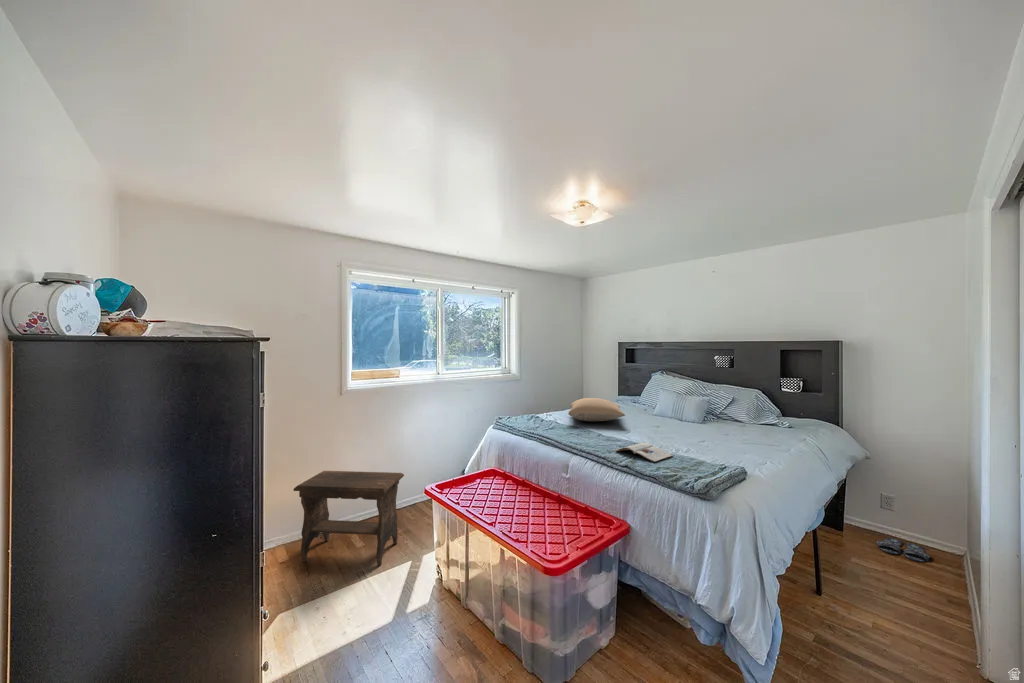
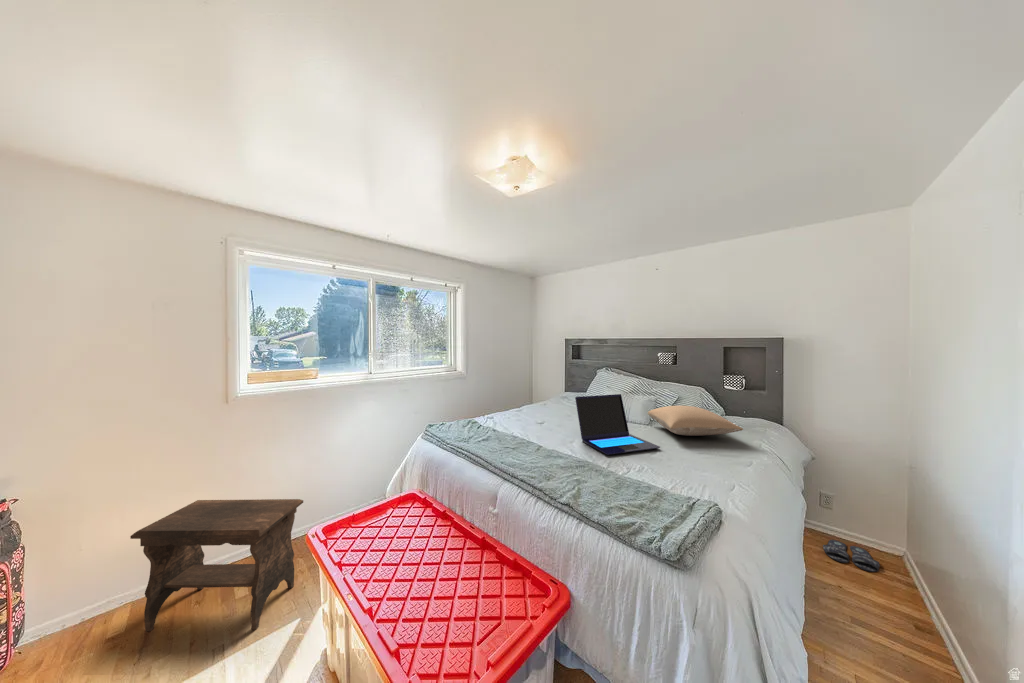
laptop: none [631,392,708,441] -> present [575,394,660,455]
pillow: present [568,398,625,422] -> present [648,406,743,436]
magazine: present [615,443,673,462] -> none [555,462,626,495]

